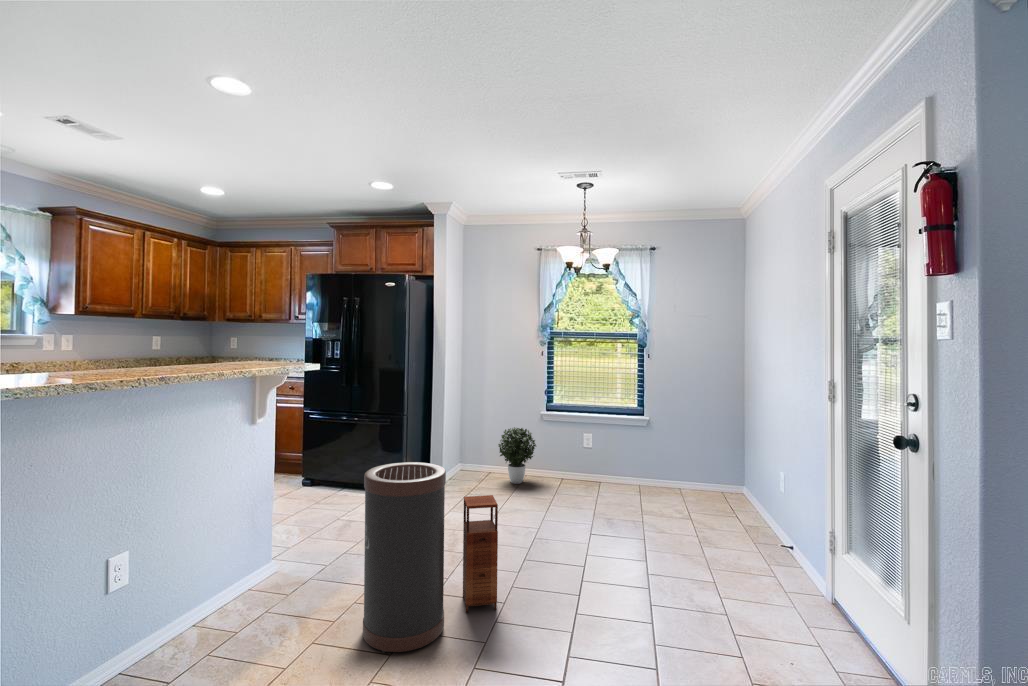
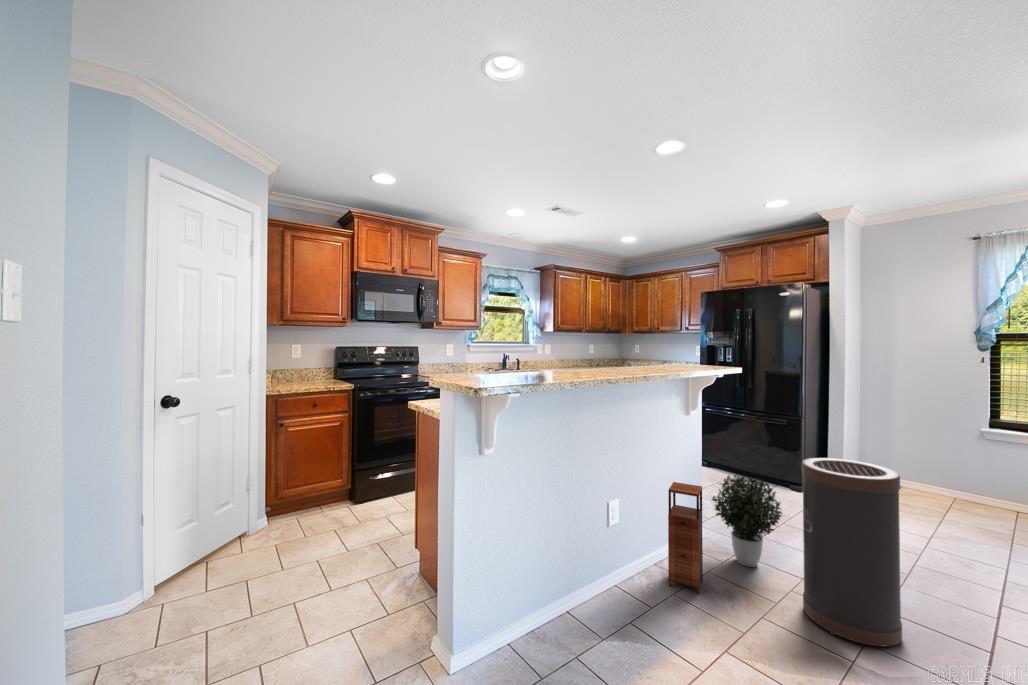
potted plant: present [498,427,536,484] -> present [712,475,782,567]
storage cabinet: present [463,495,498,613] -> present [668,482,703,594]

